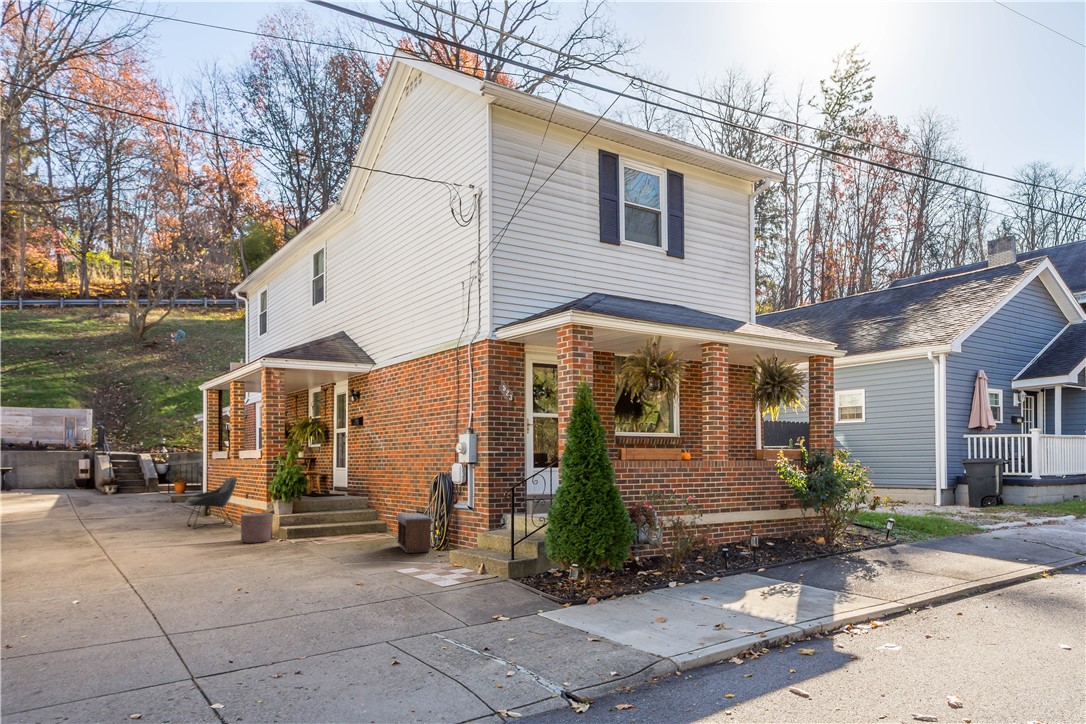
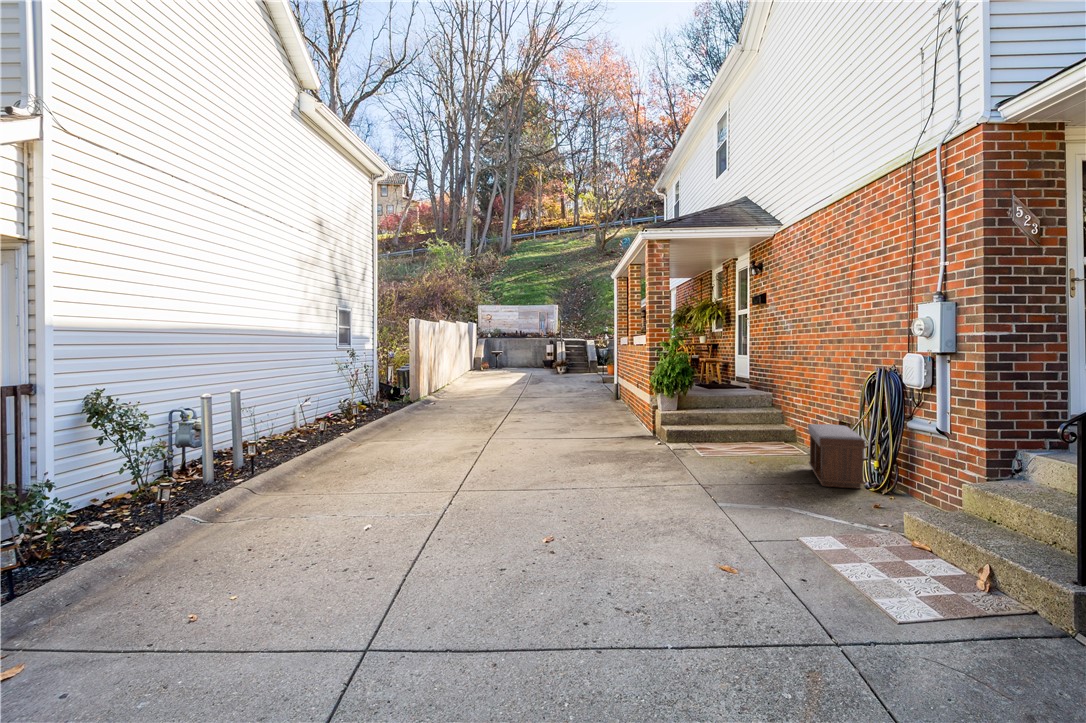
lounge chair: present [185,477,237,529] -> none [586,364,632,416]
planter: present [241,513,273,543] -> none [620,406,655,441]

